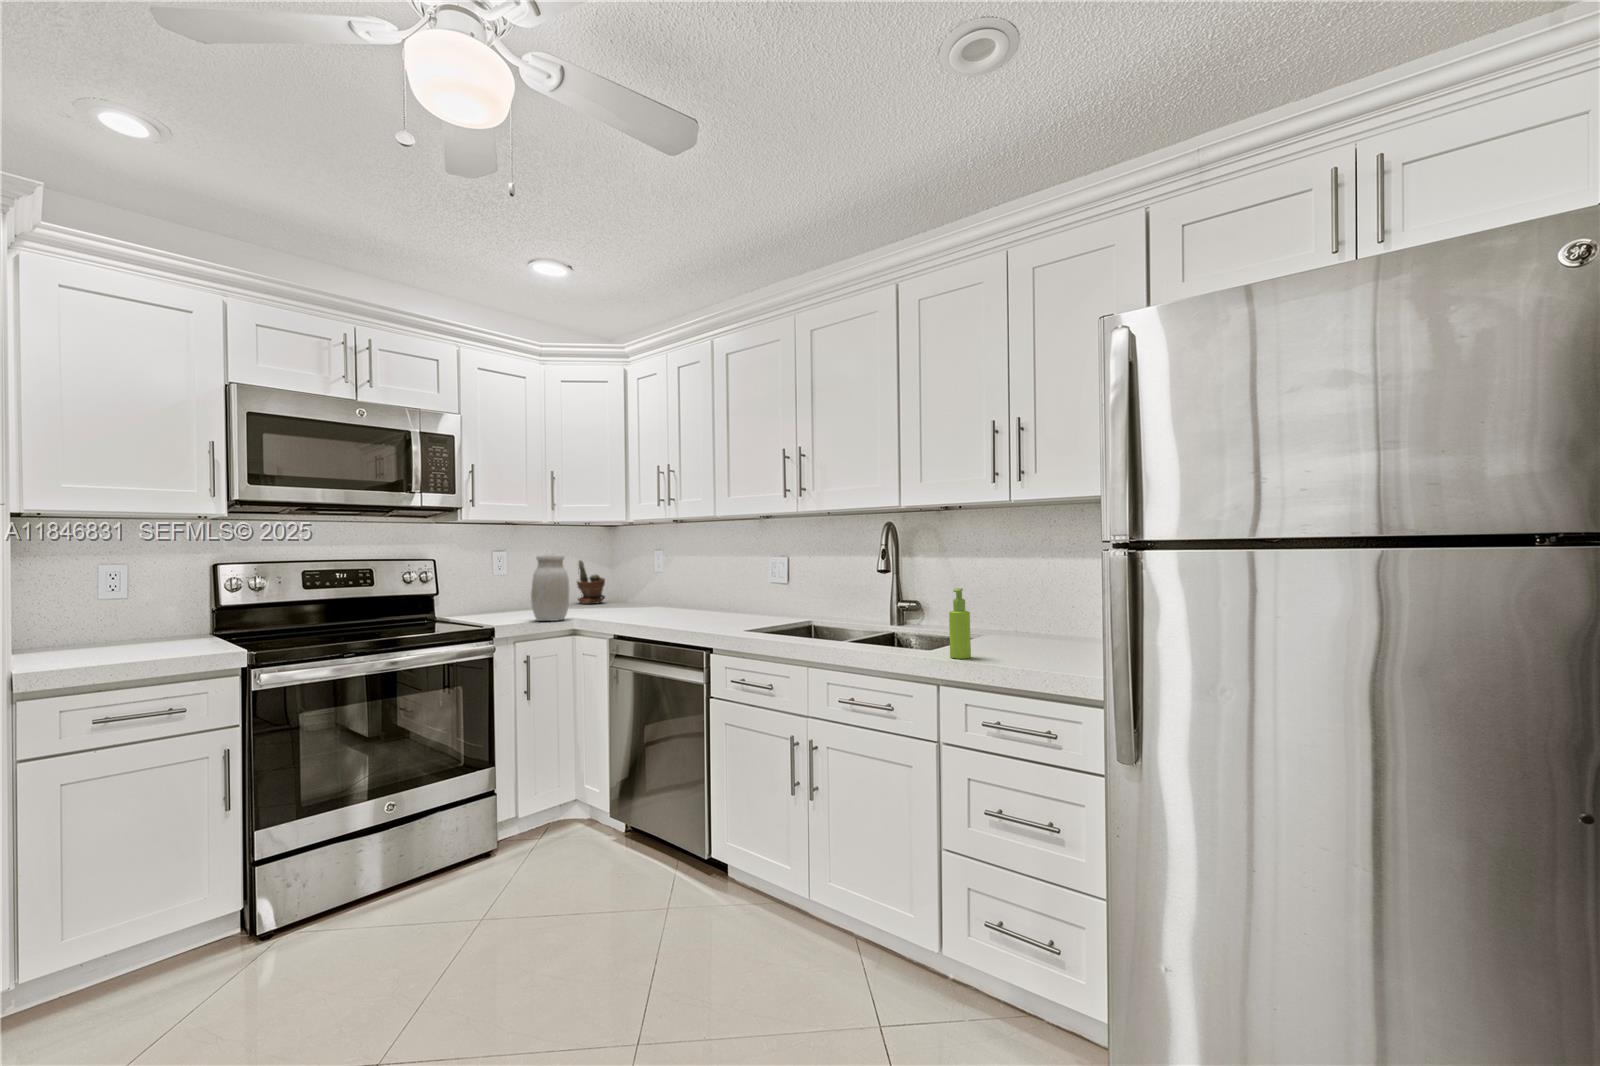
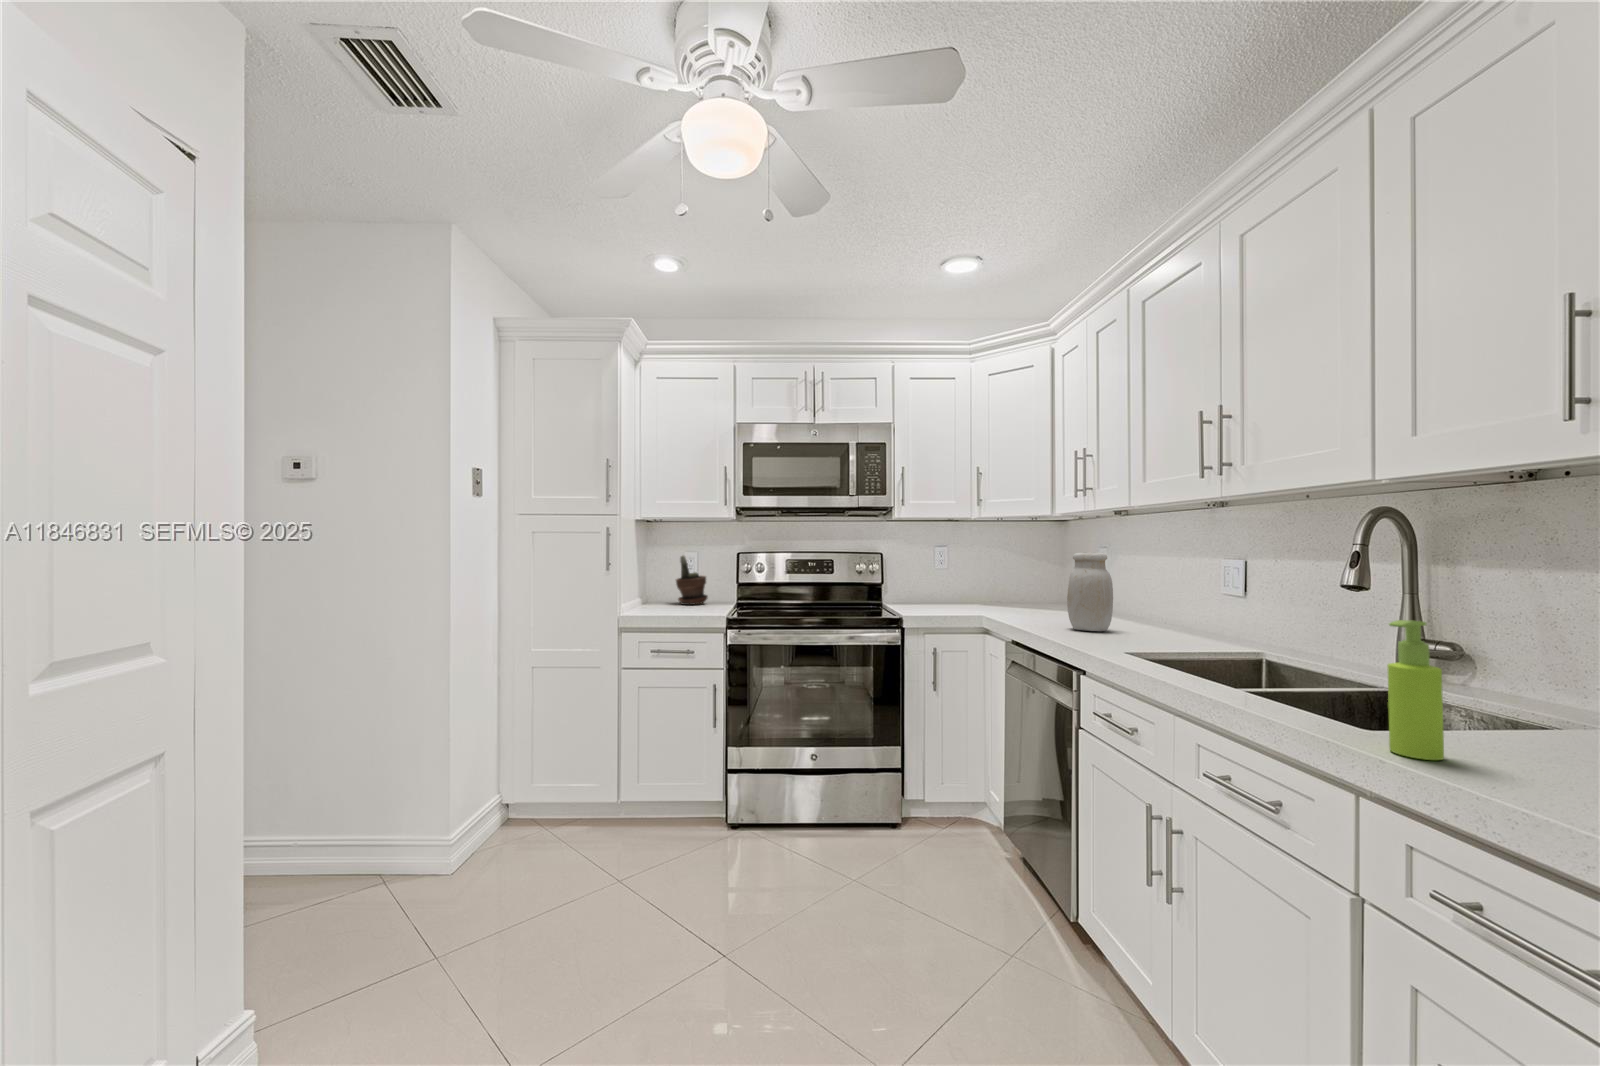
jar: present [531,553,569,621] -> present [1067,552,1113,631]
potted plant: present [577,560,605,604] -> present [676,556,708,605]

